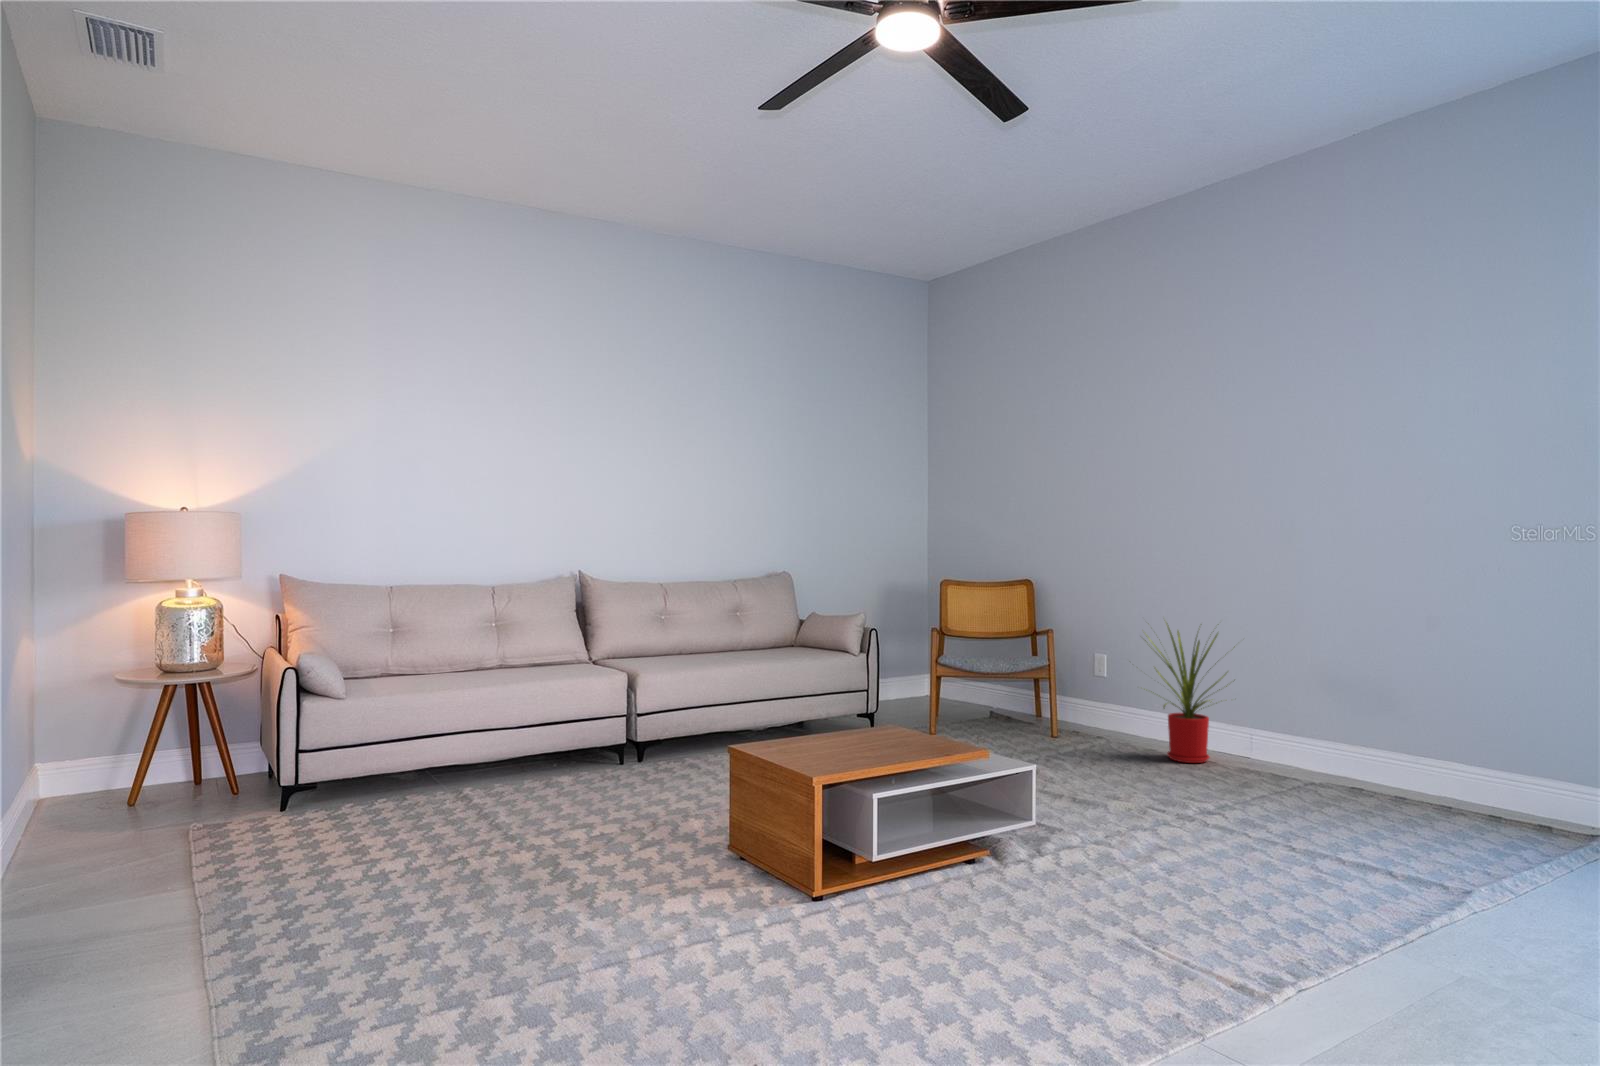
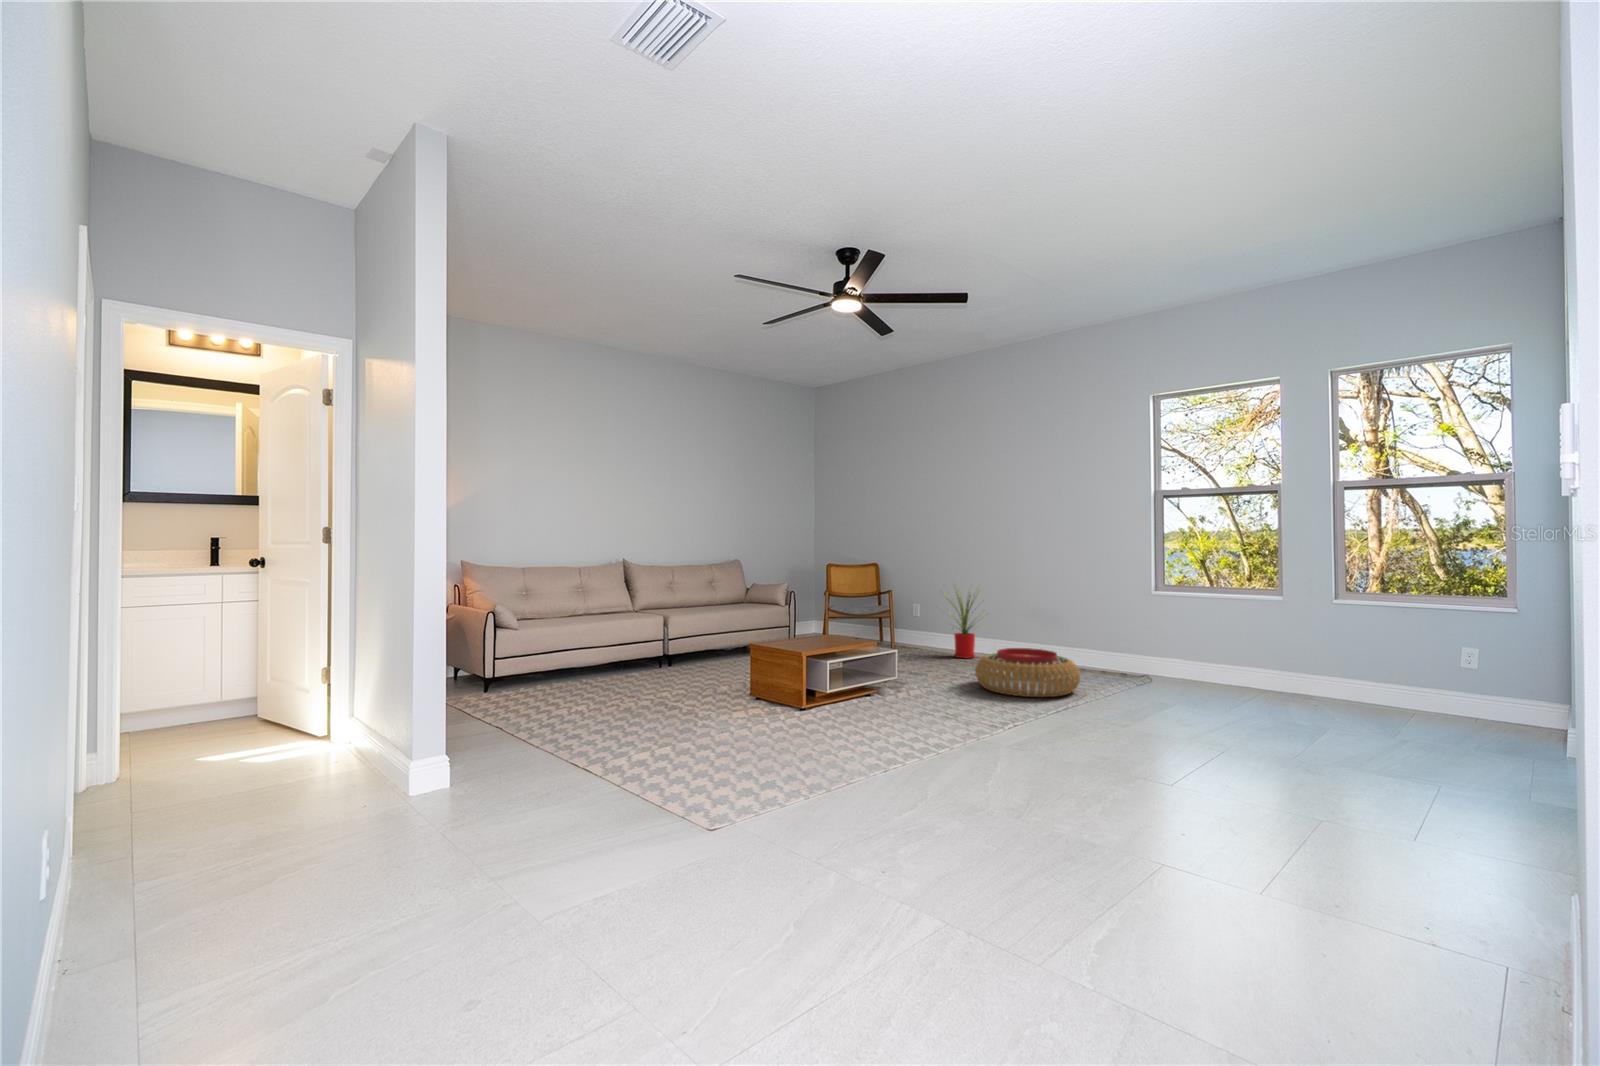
pouf: none [1204,763,1448,885] -> present [975,648,1080,697]

